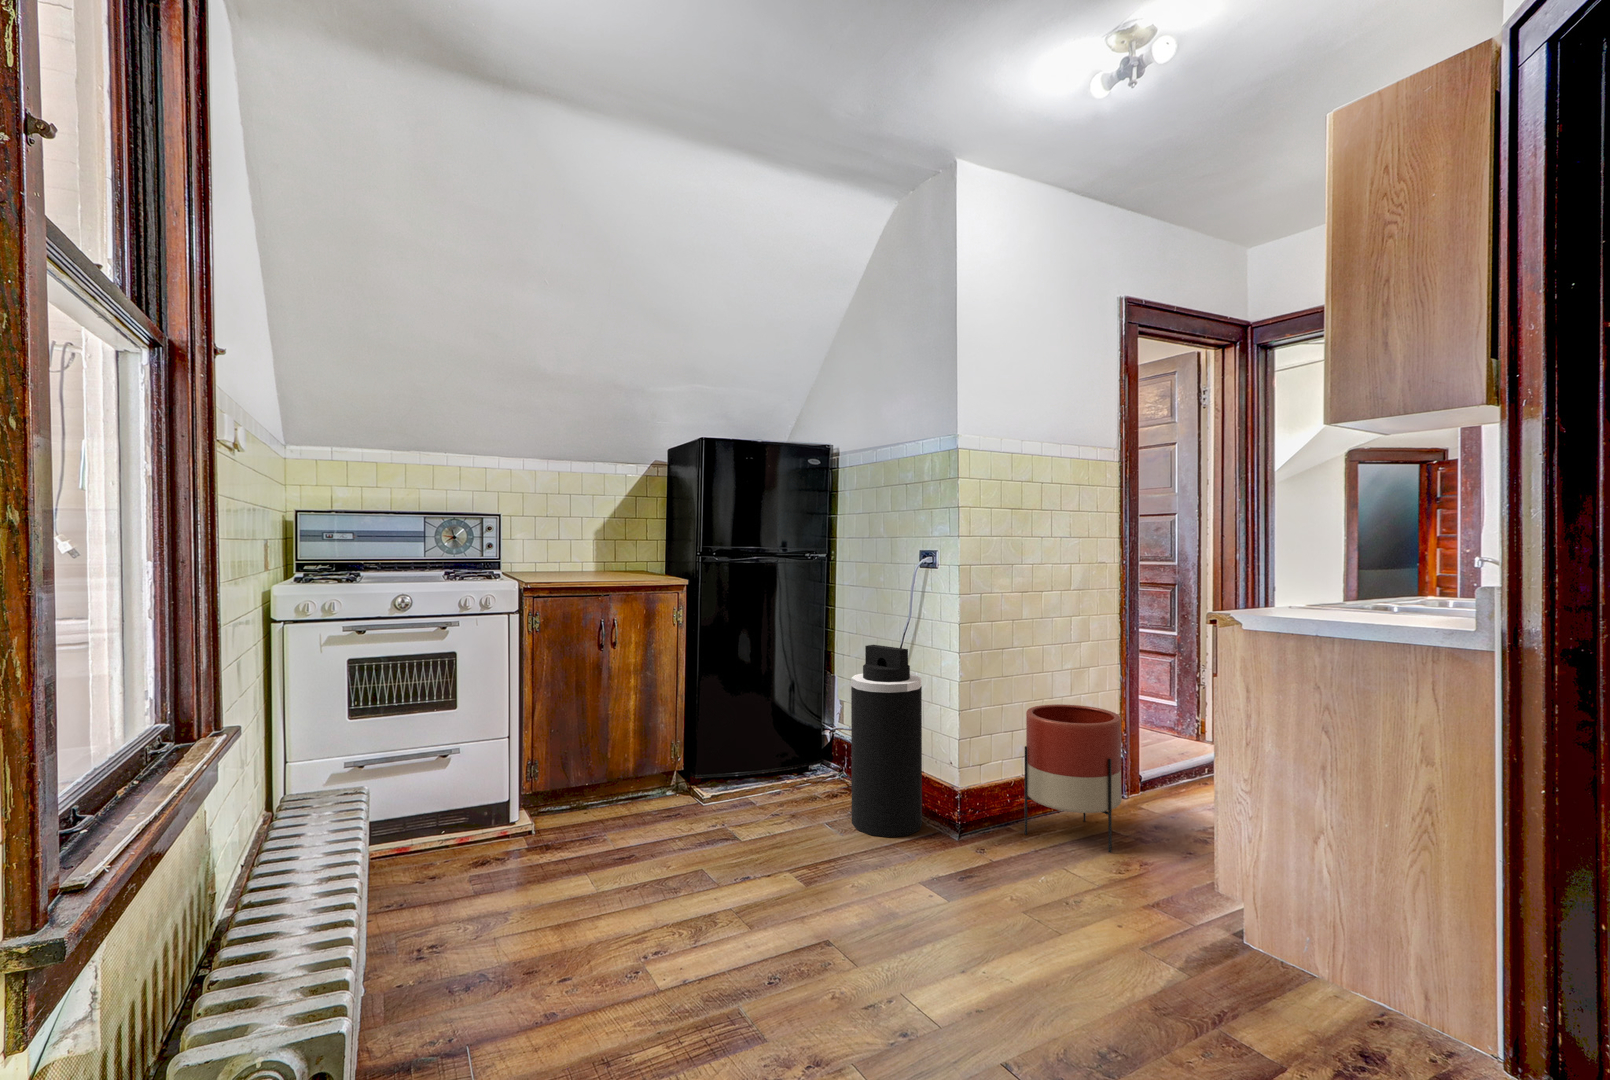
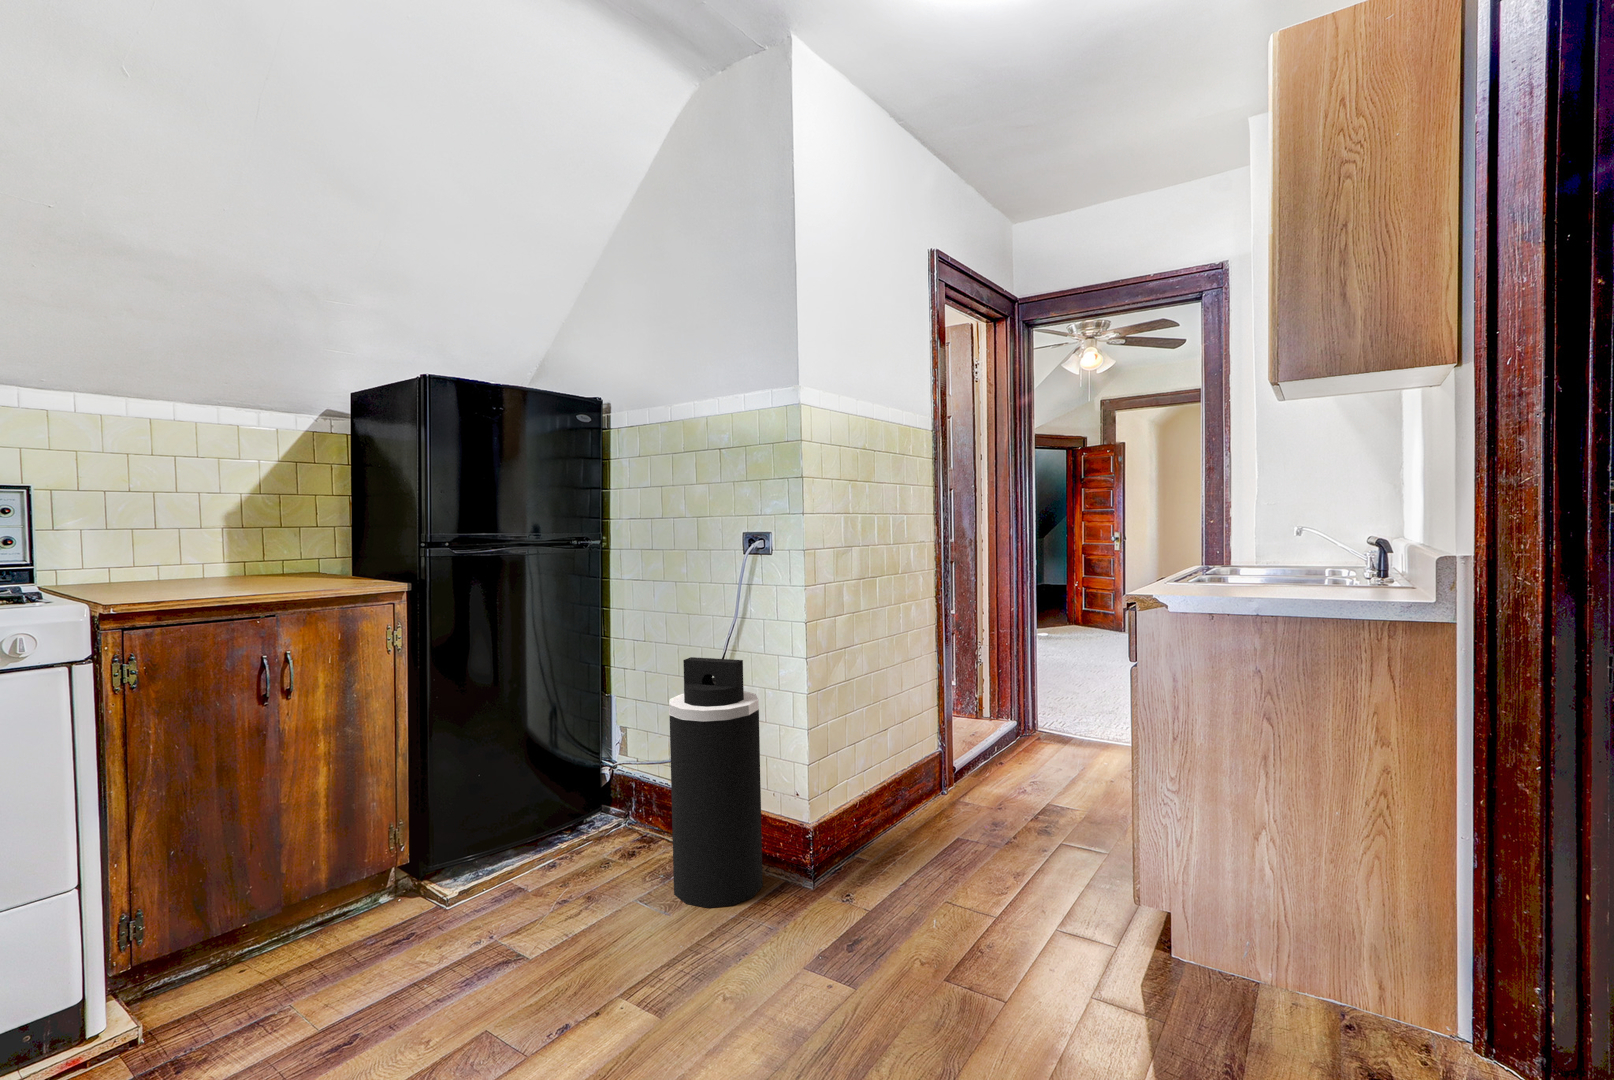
planter: present [1025,704,1122,852] -> none [875,704,980,869]

